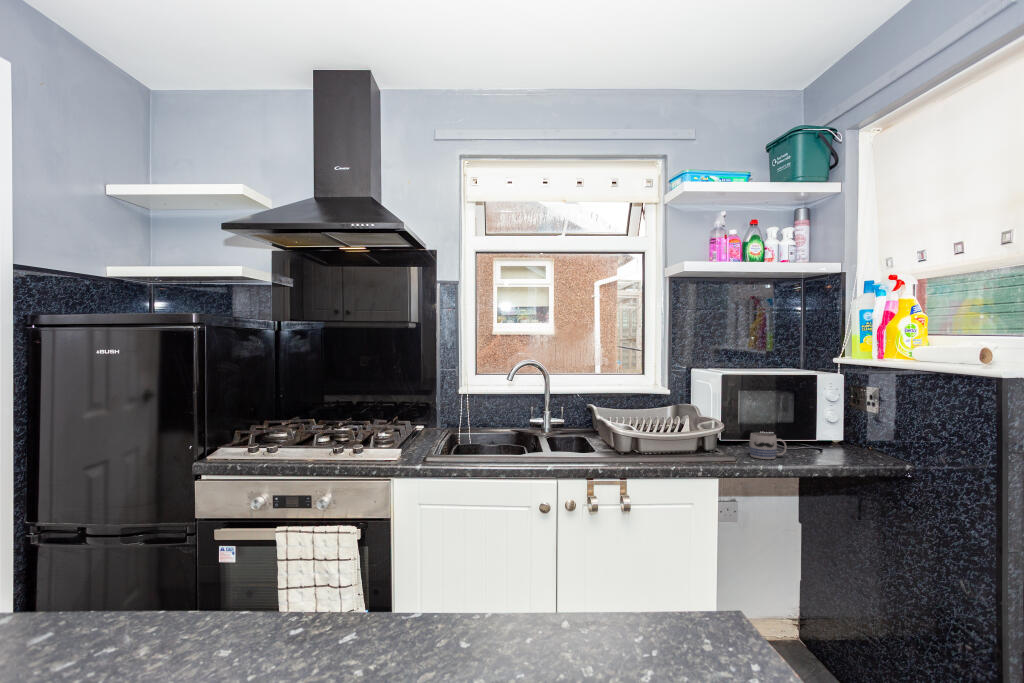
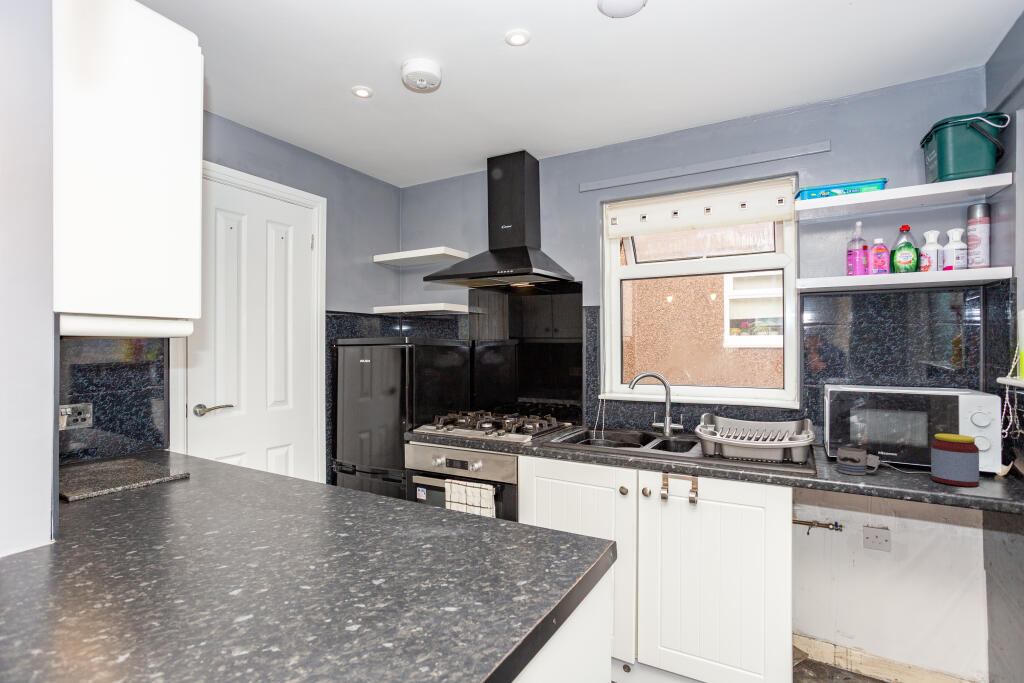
jar: none [824,413,862,460] -> present [931,434,979,486]

